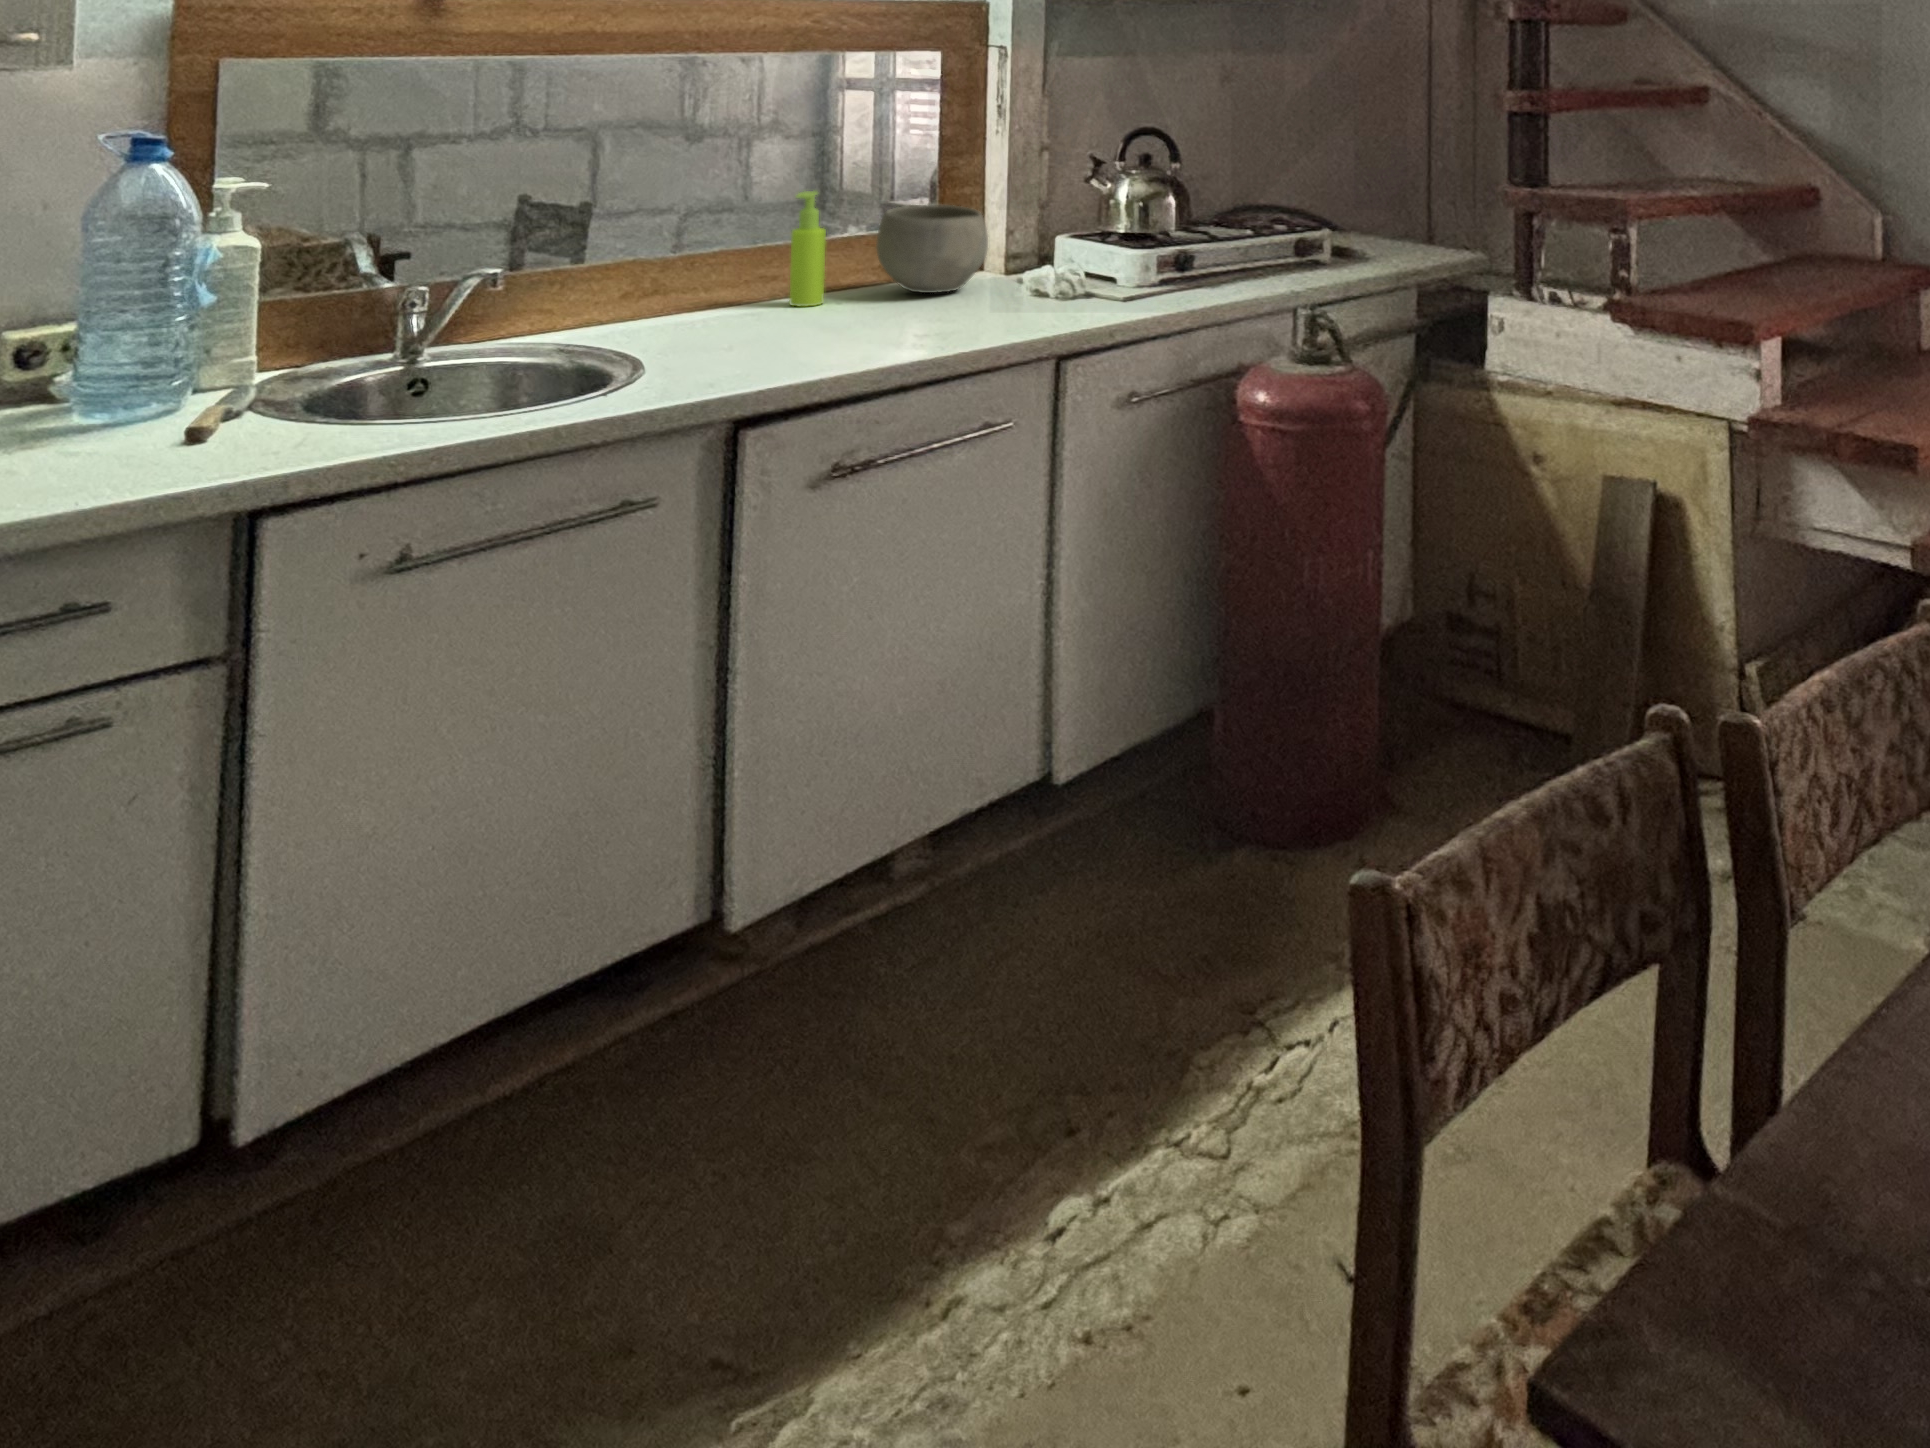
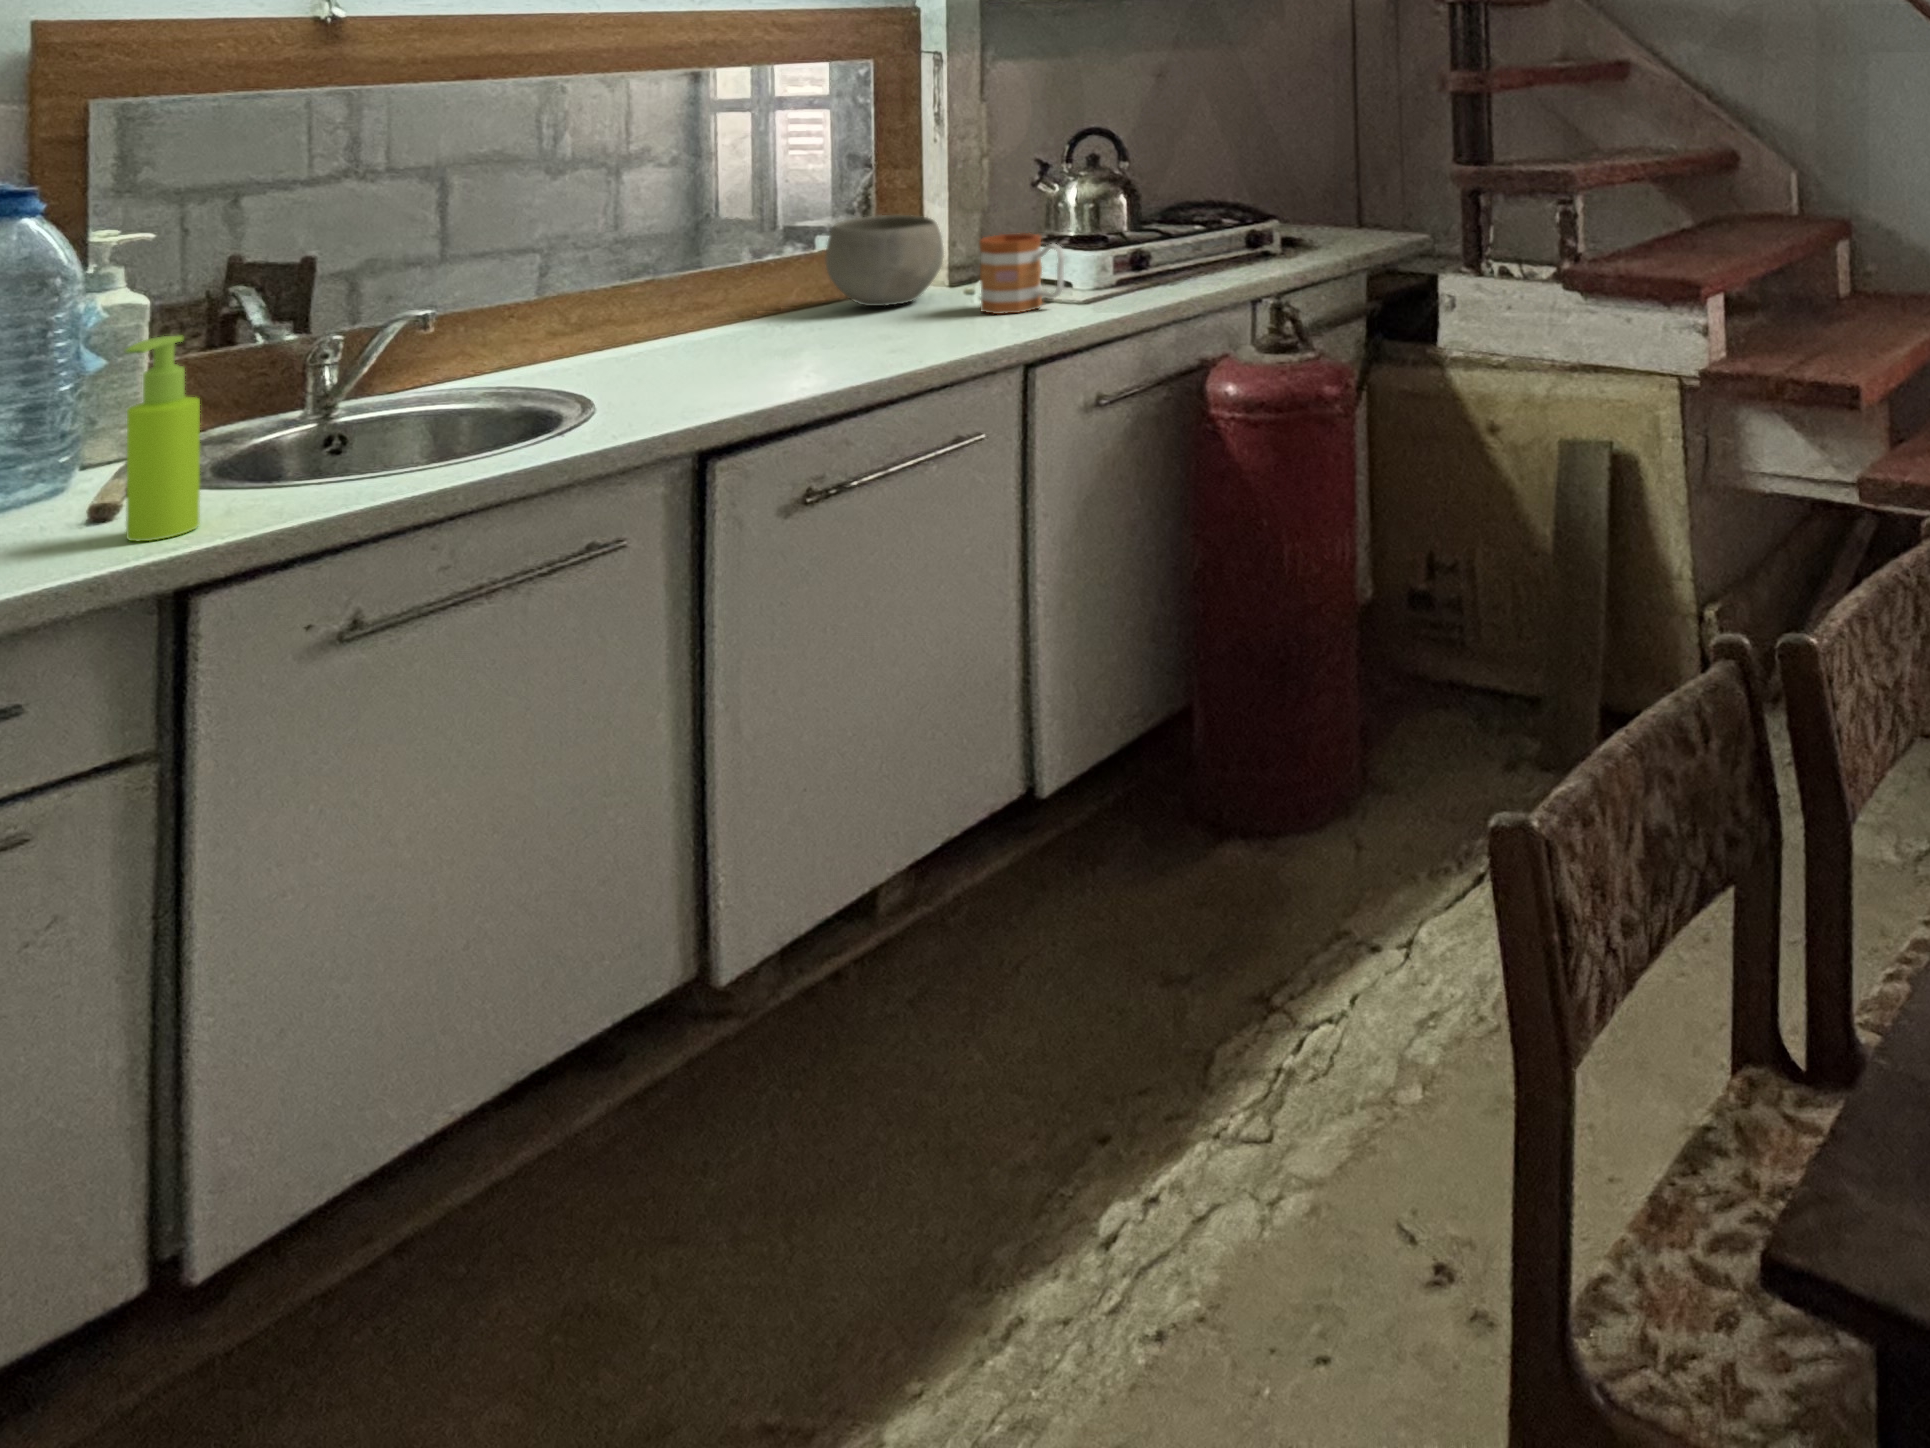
soap dispenser: present [789,191,826,306] -> present [125,336,200,541]
mug: none [1015,231,1098,309] -> present [980,233,1065,314]

